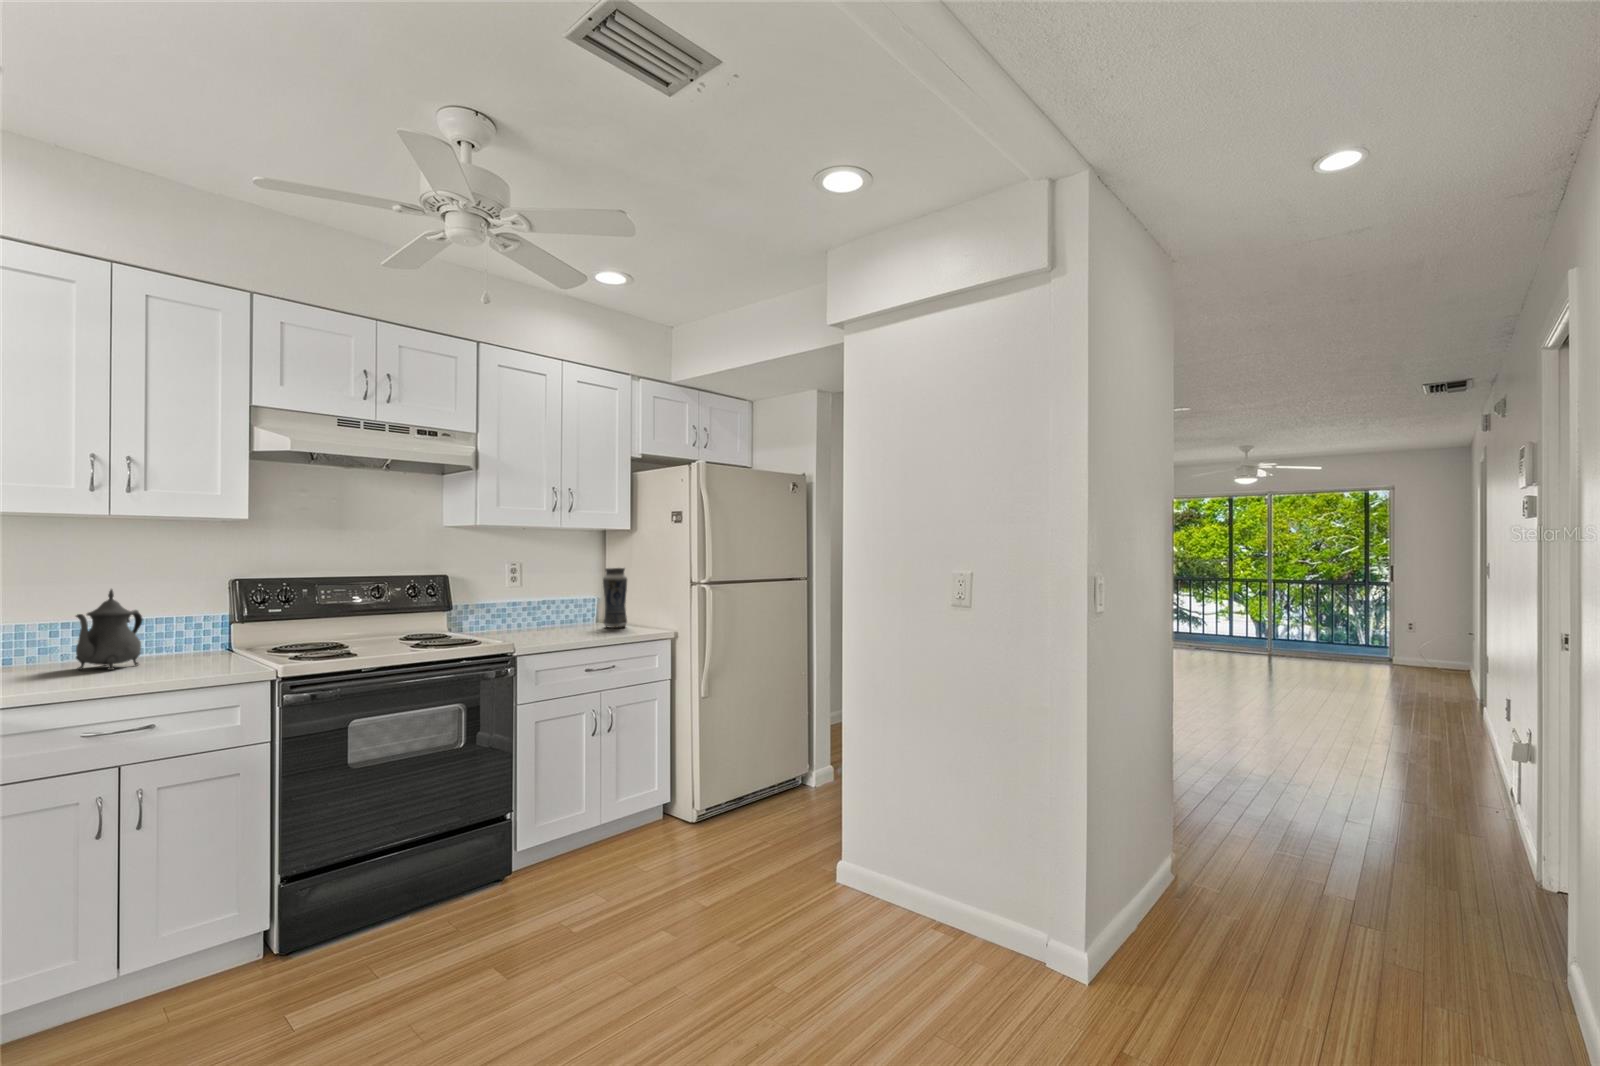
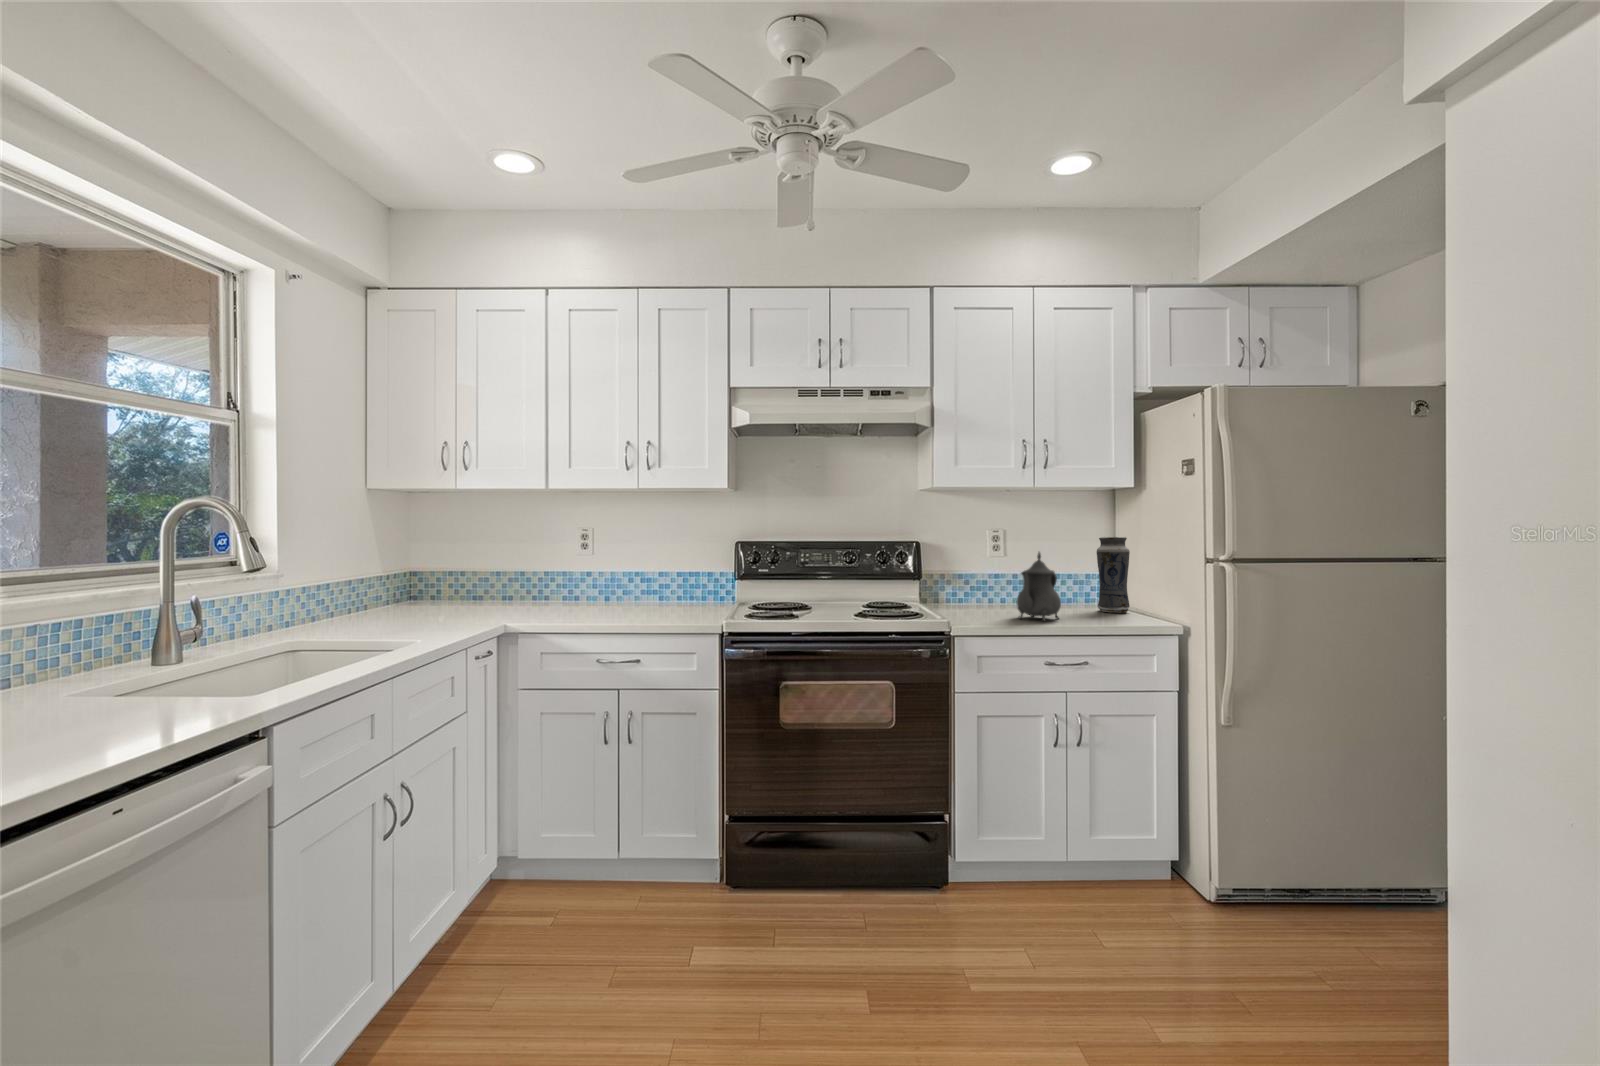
teapot: present [76,589,142,670] -> present [1017,552,1061,621]

